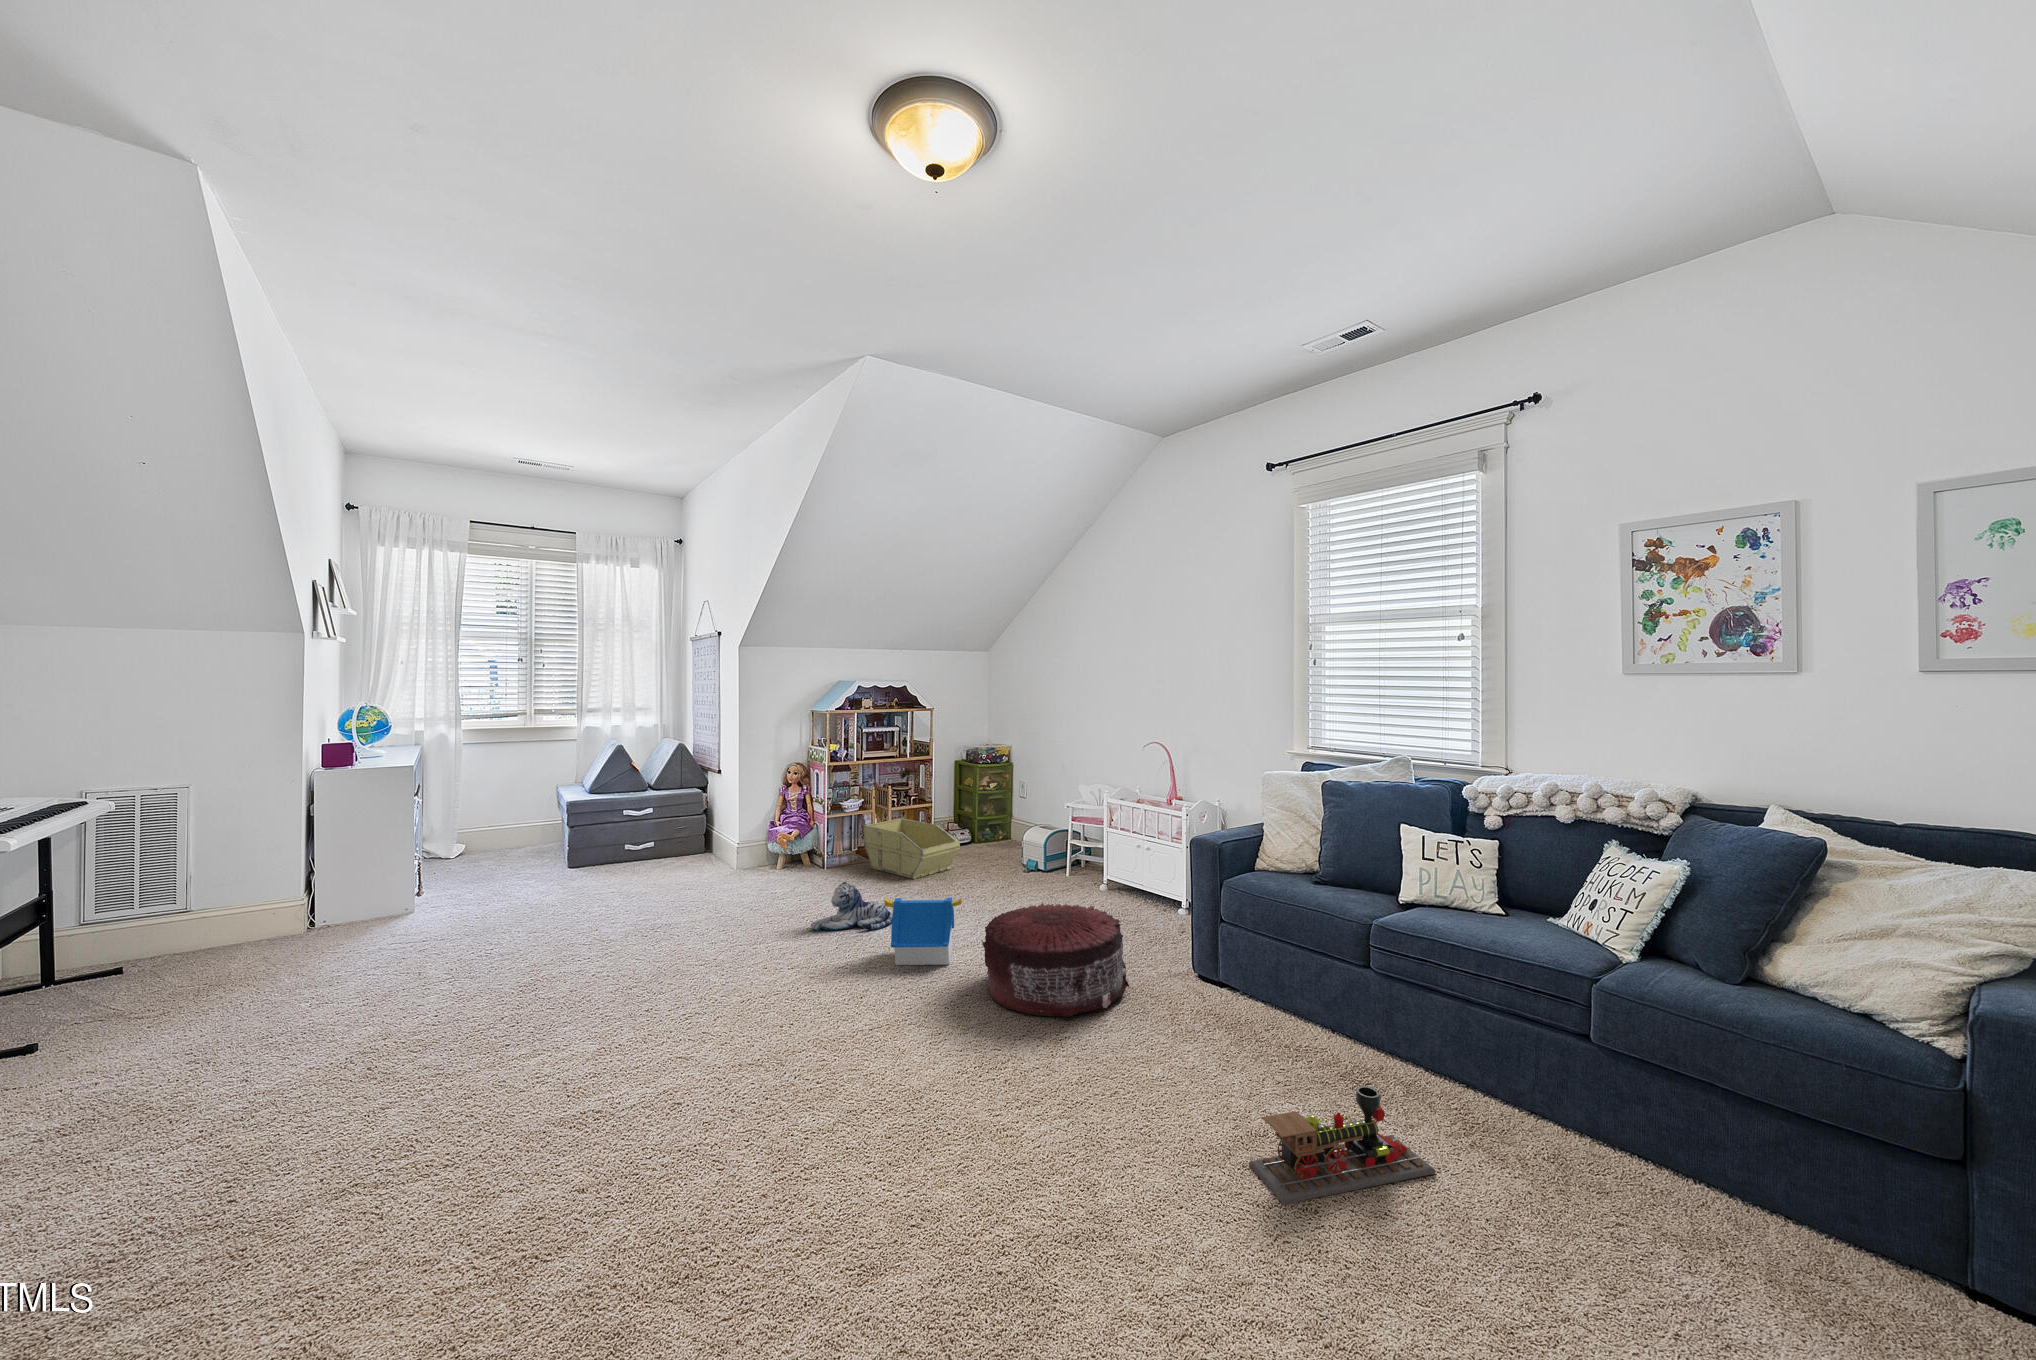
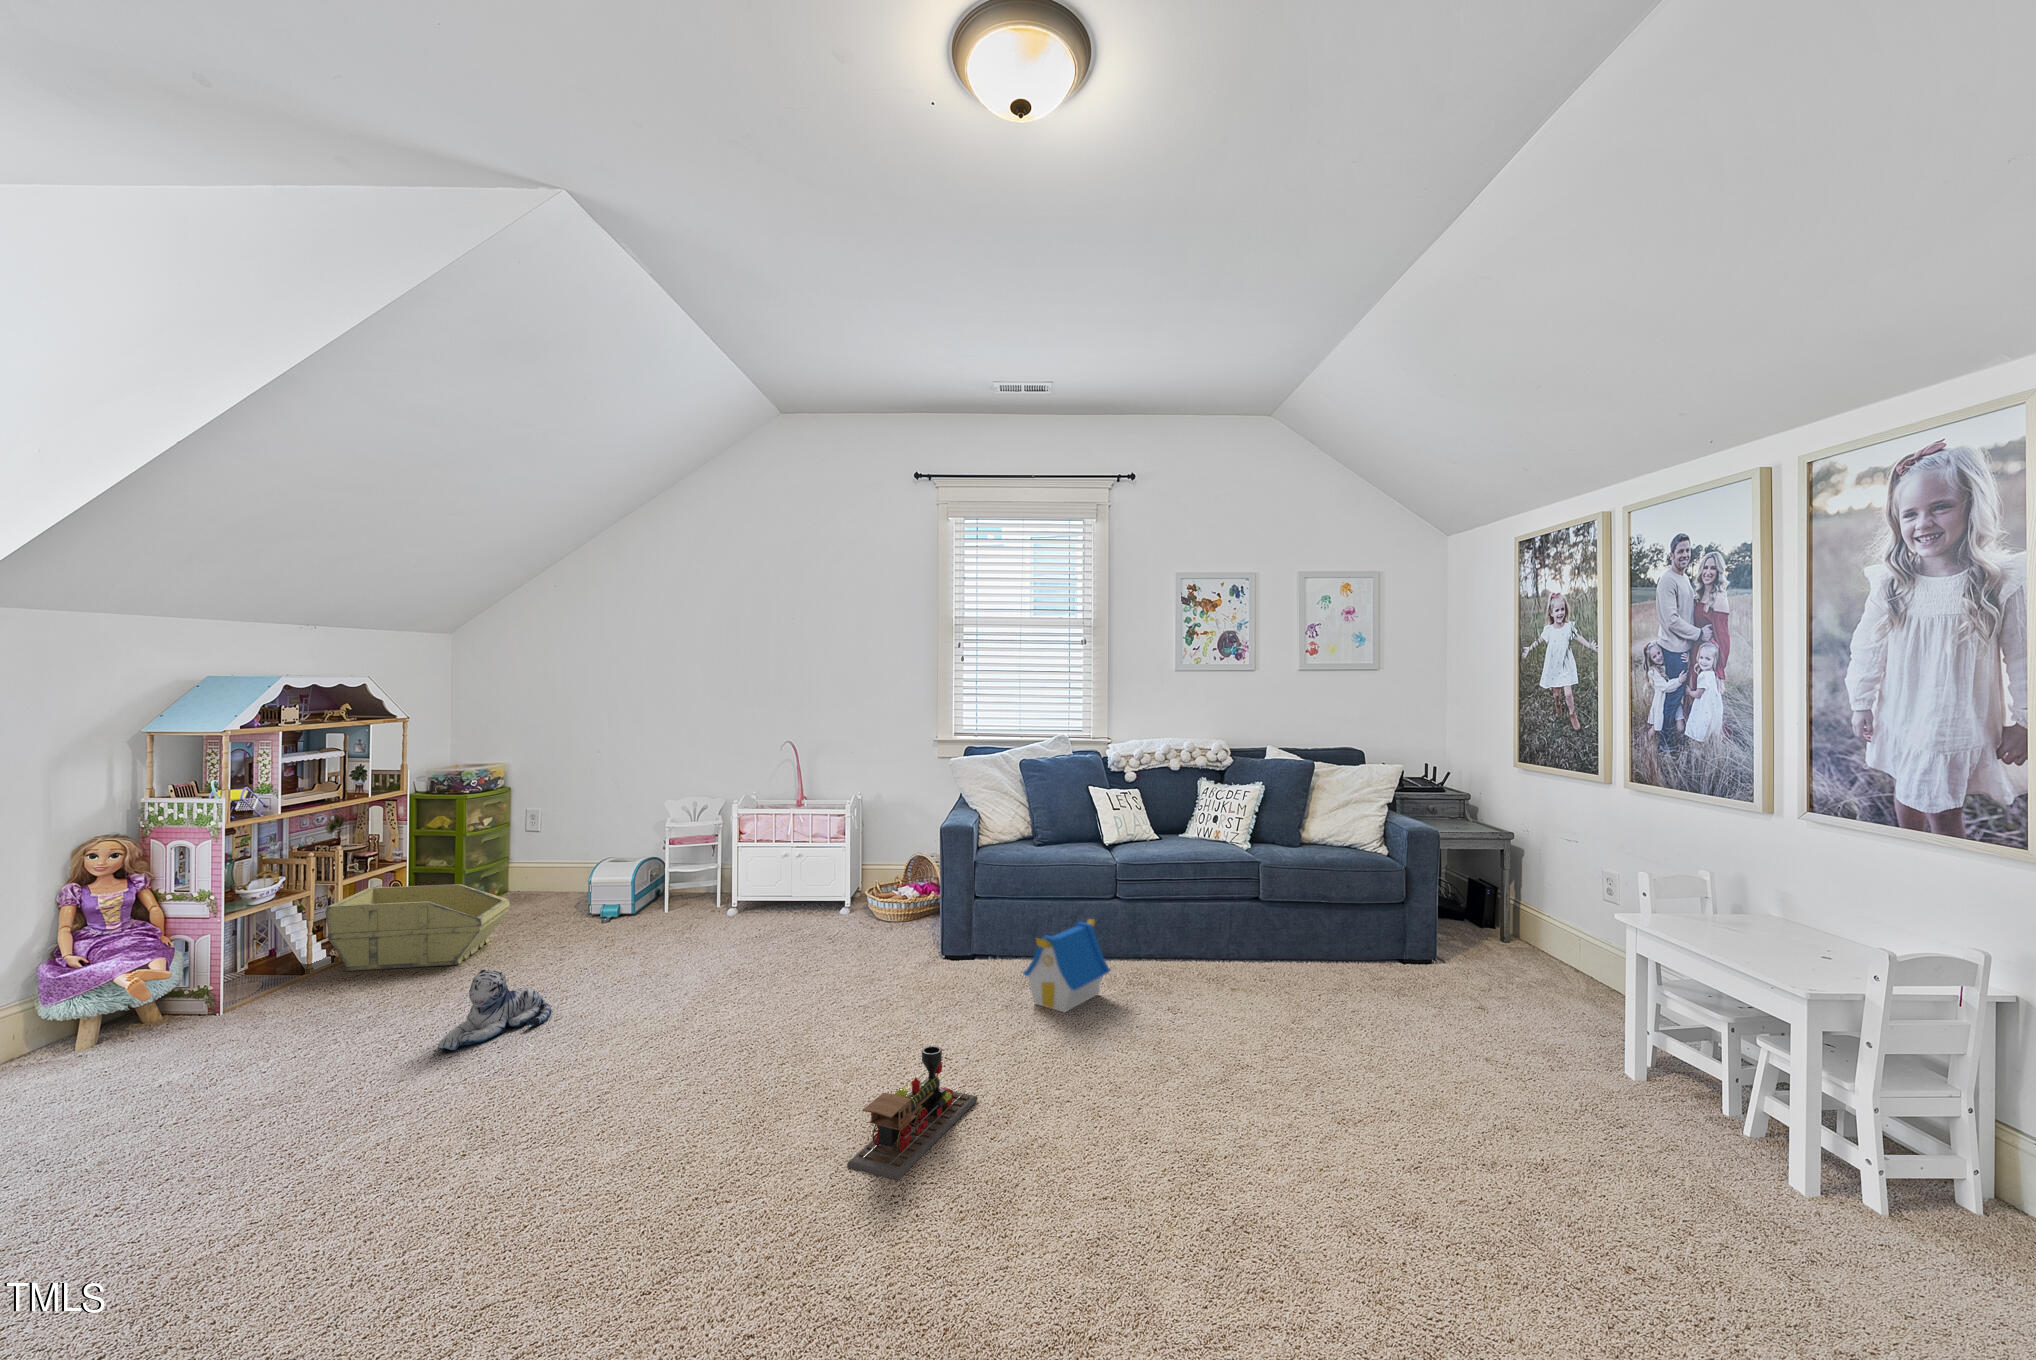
toy house: present [884,897,962,965] -> present [1023,919,1110,1012]
pouf: present [982,903,1129,1017] -> none [784,909,934,1026]
toy train: present [1249,1086,1436,1204] -> present [847,1046,977,1180]

